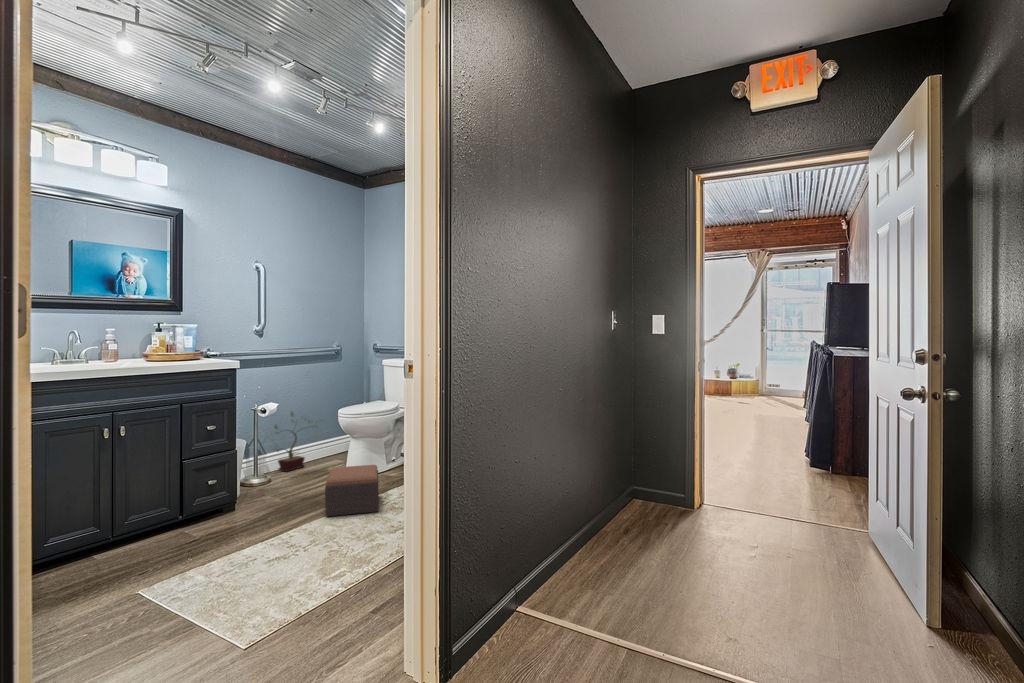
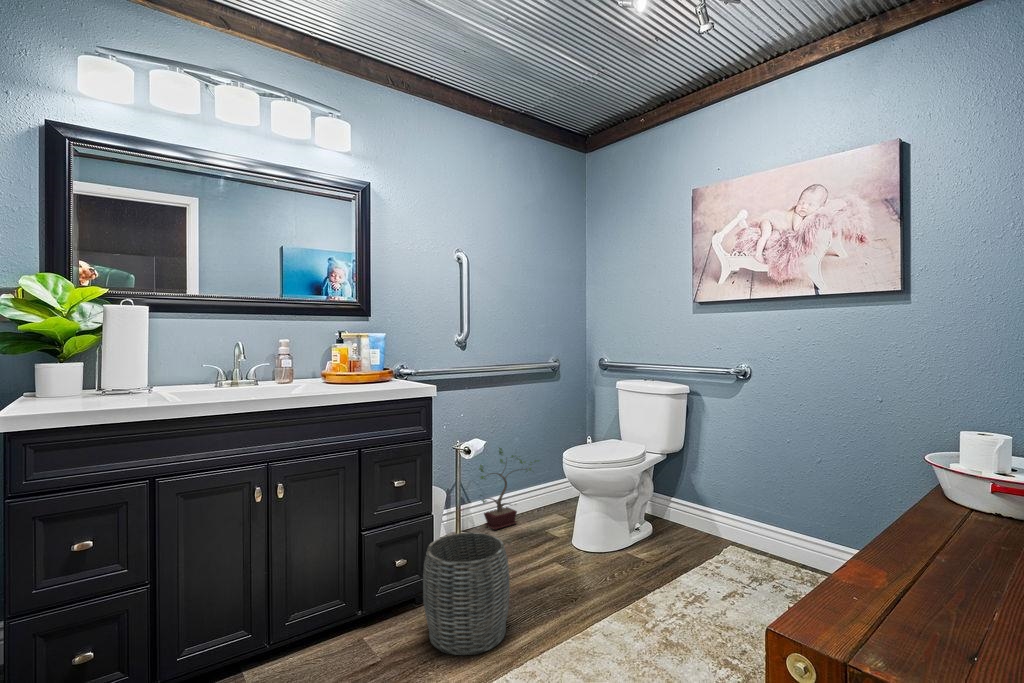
woven basket: none [231,458,293,529] -> present [423,533,510,655]
footstool: present [325,465,379,516] -> none [559,552,646,648]

